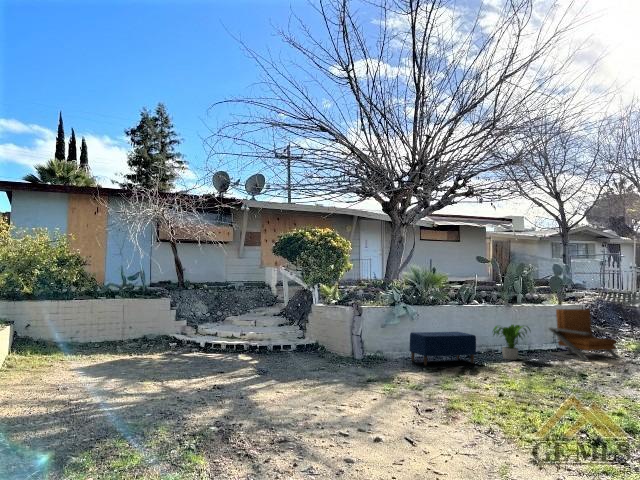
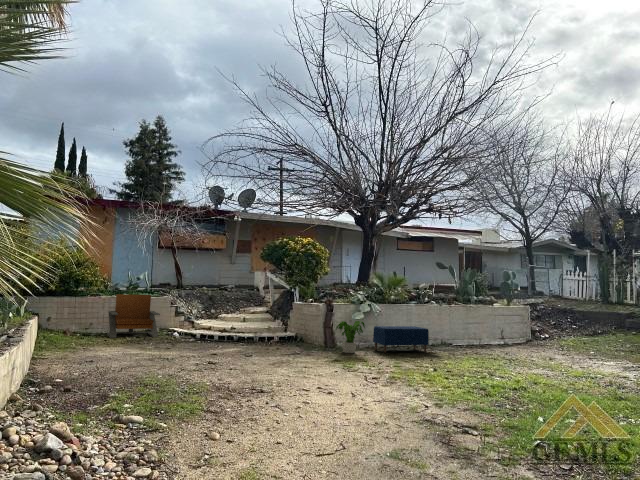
lounge chair: present [549,309,621,362] -> present [107,294,160,338]
potted plant: present [493,325,530,360] -> present [336,321,365,353]

